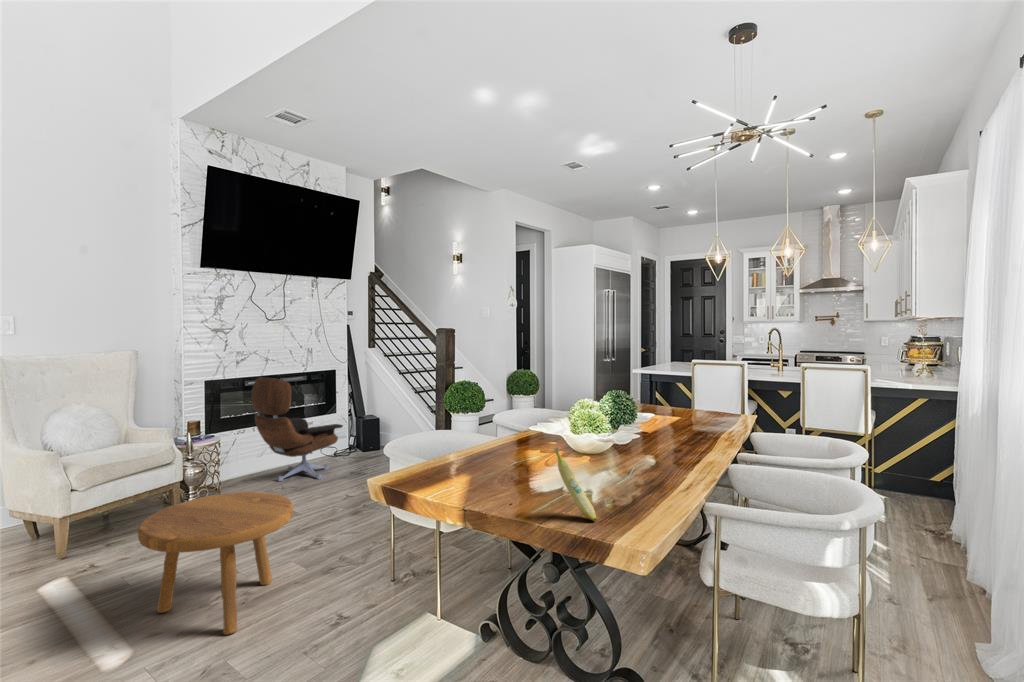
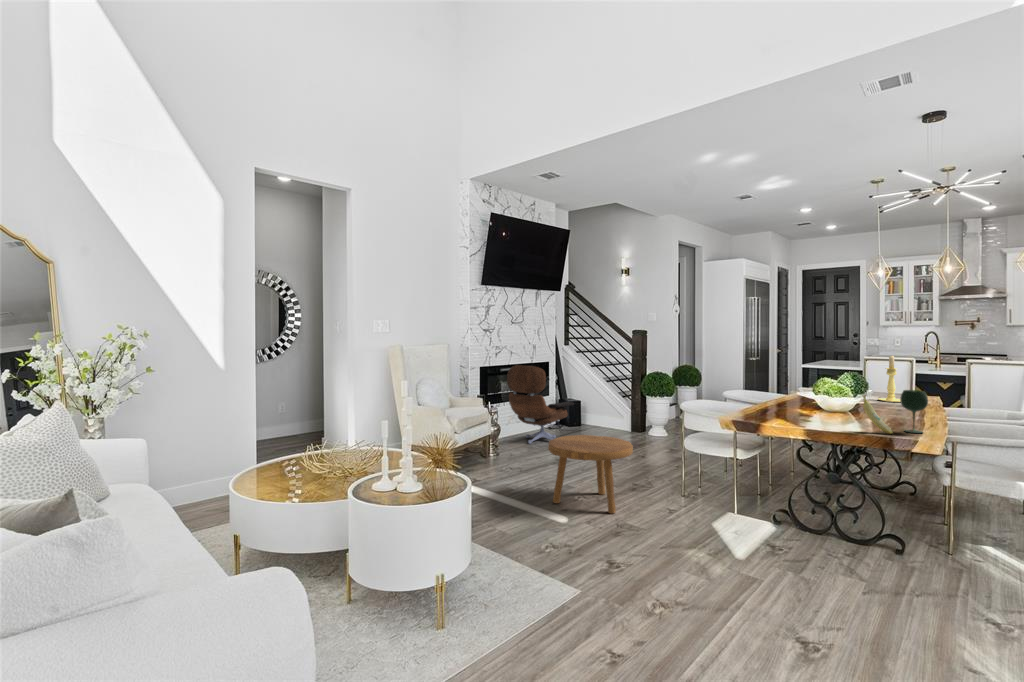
candle holder: none [677,363,709,429] -> present [878,356,900,402]
wine glass: none [622,435,662,514] -> present [900,390,928,433]

